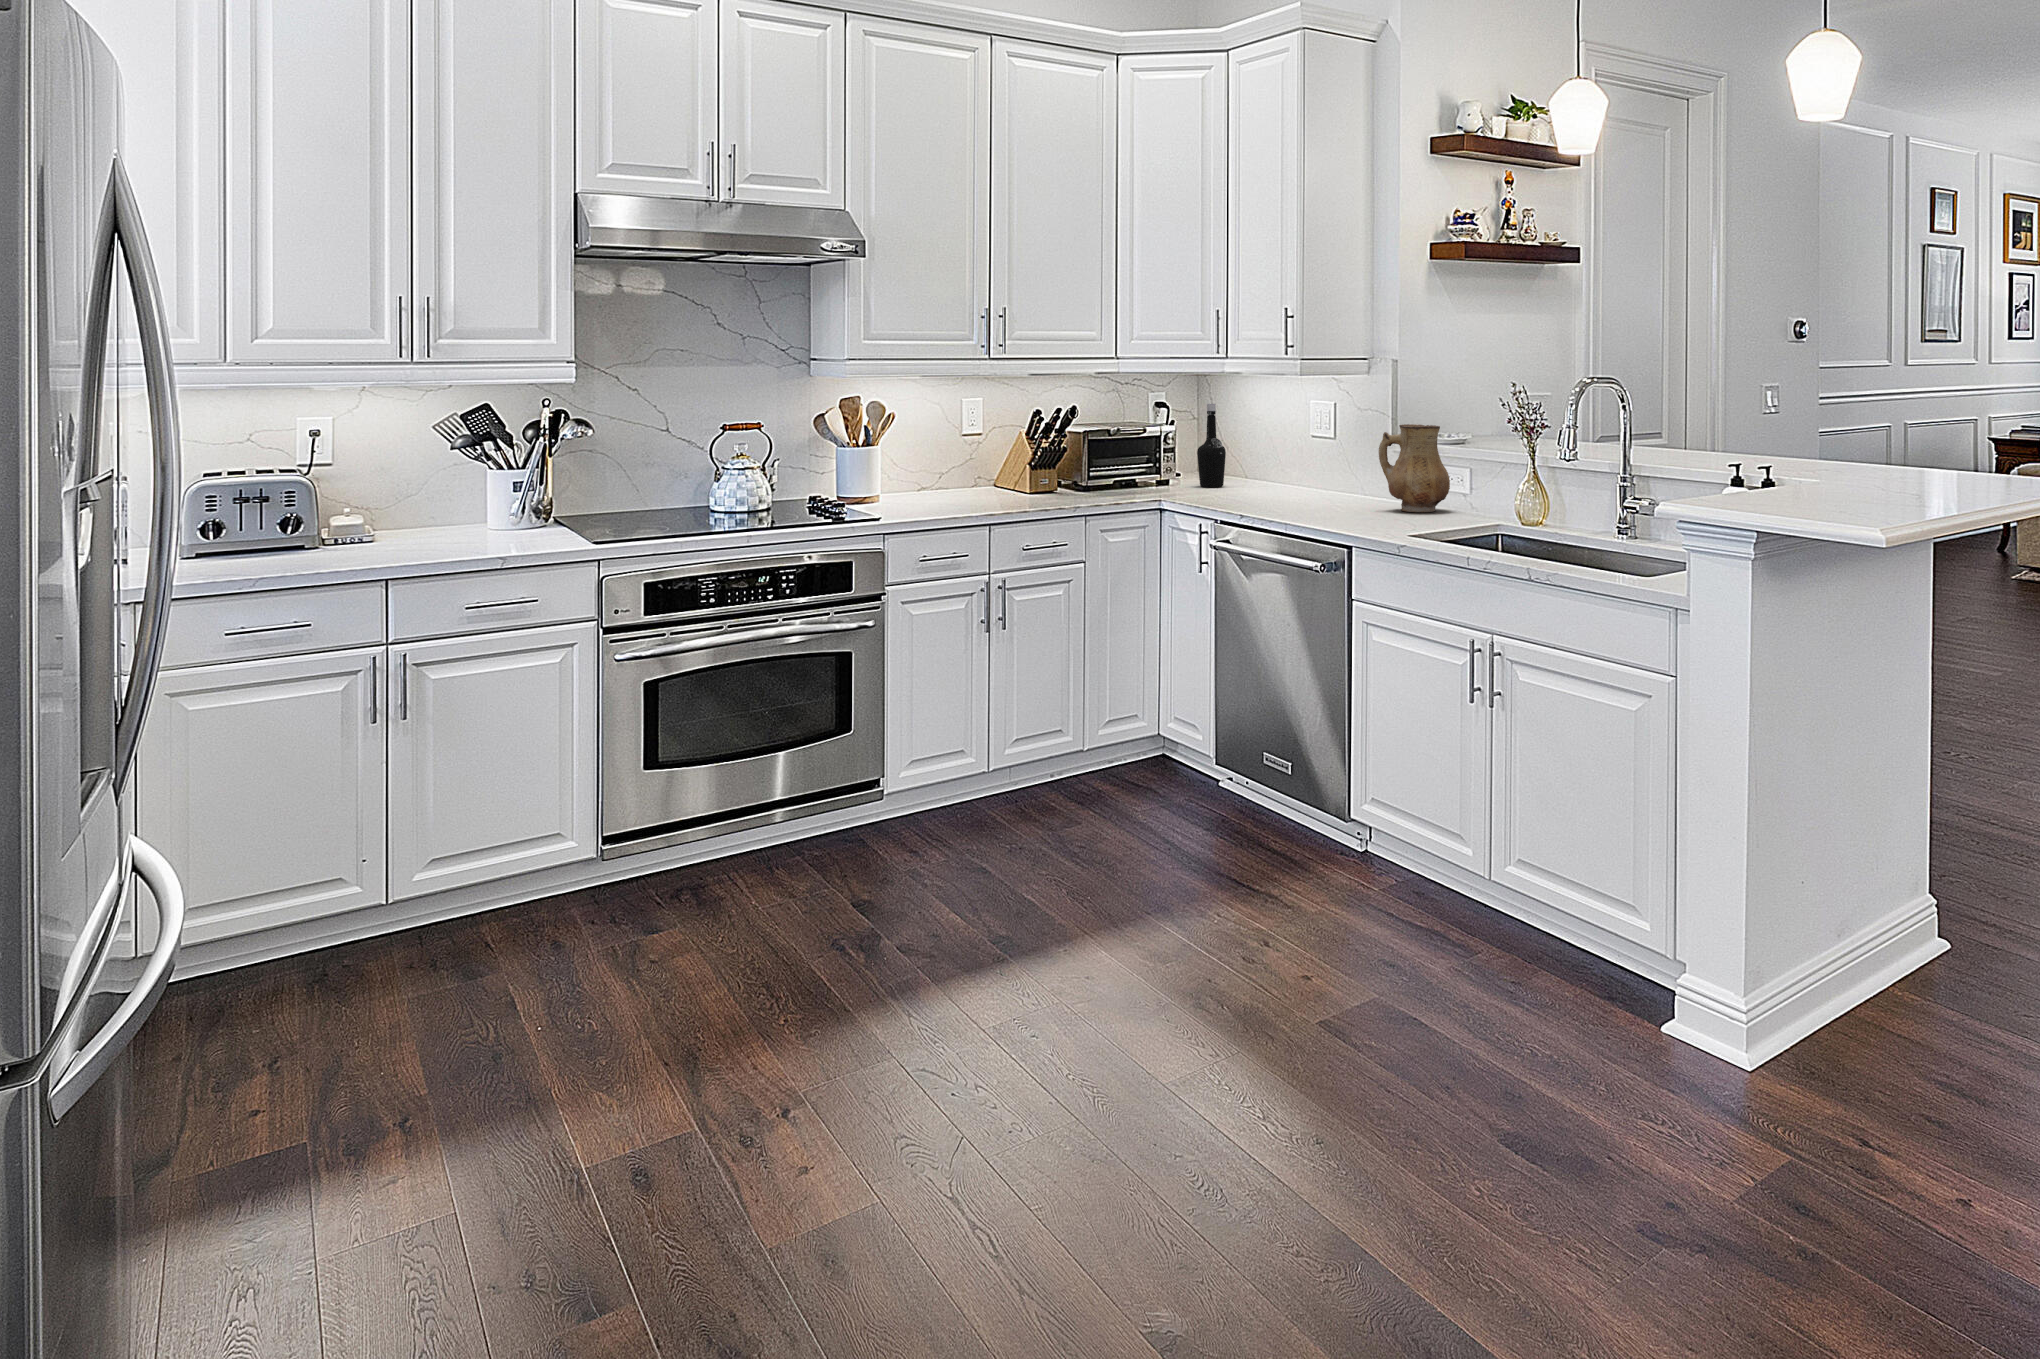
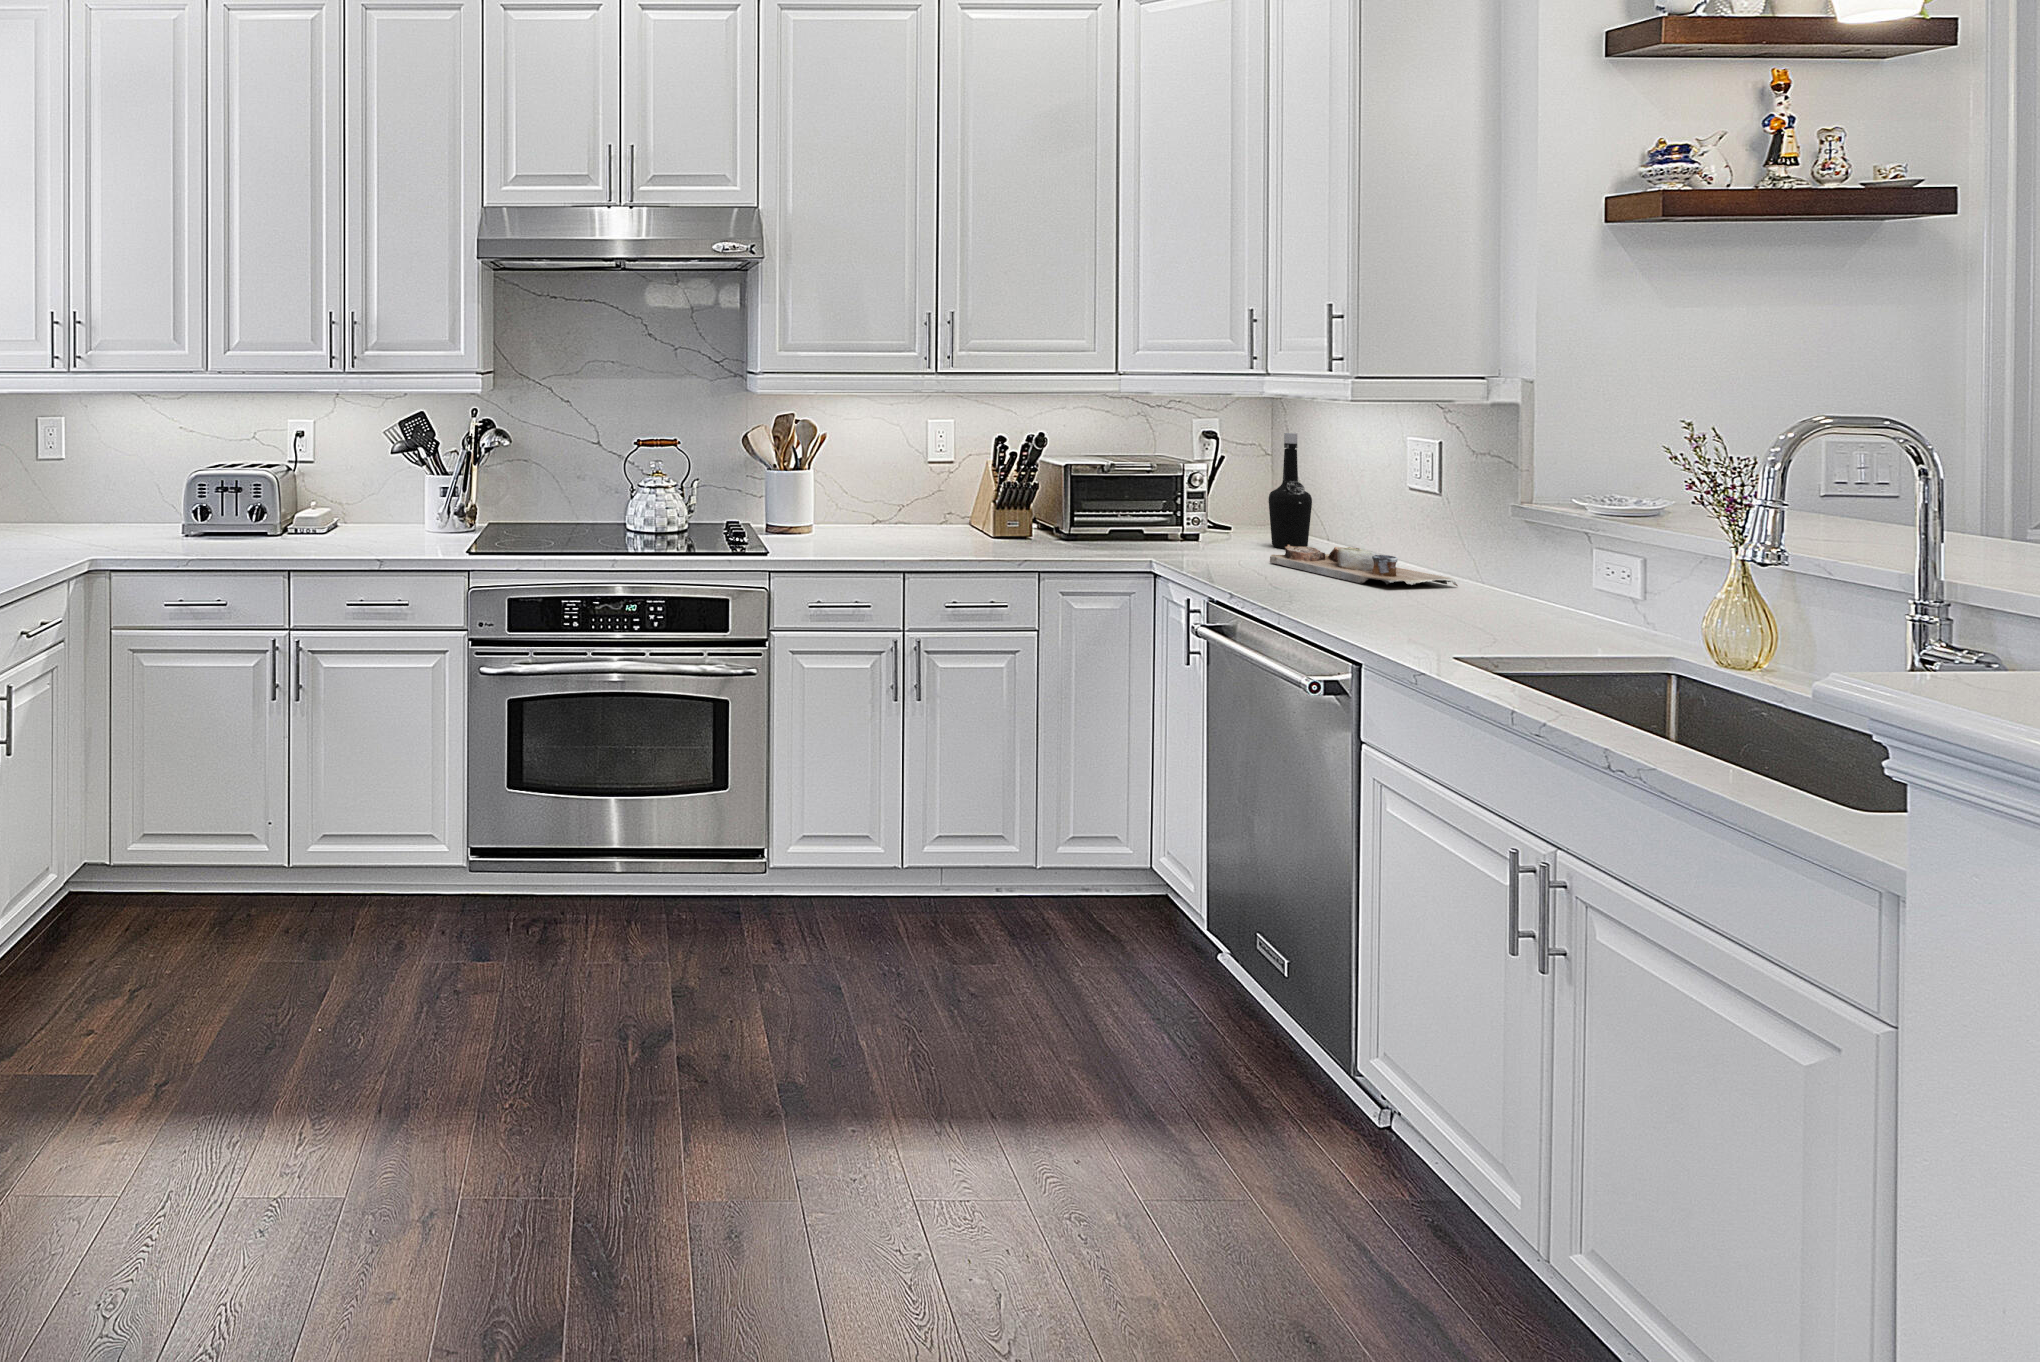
ceramic pitcher: present [1379,424,1450,512] -> none [1433,492,1557,634]
cutting board: none [1224,477,1350,499] -> present [1270,545,1458,586]

